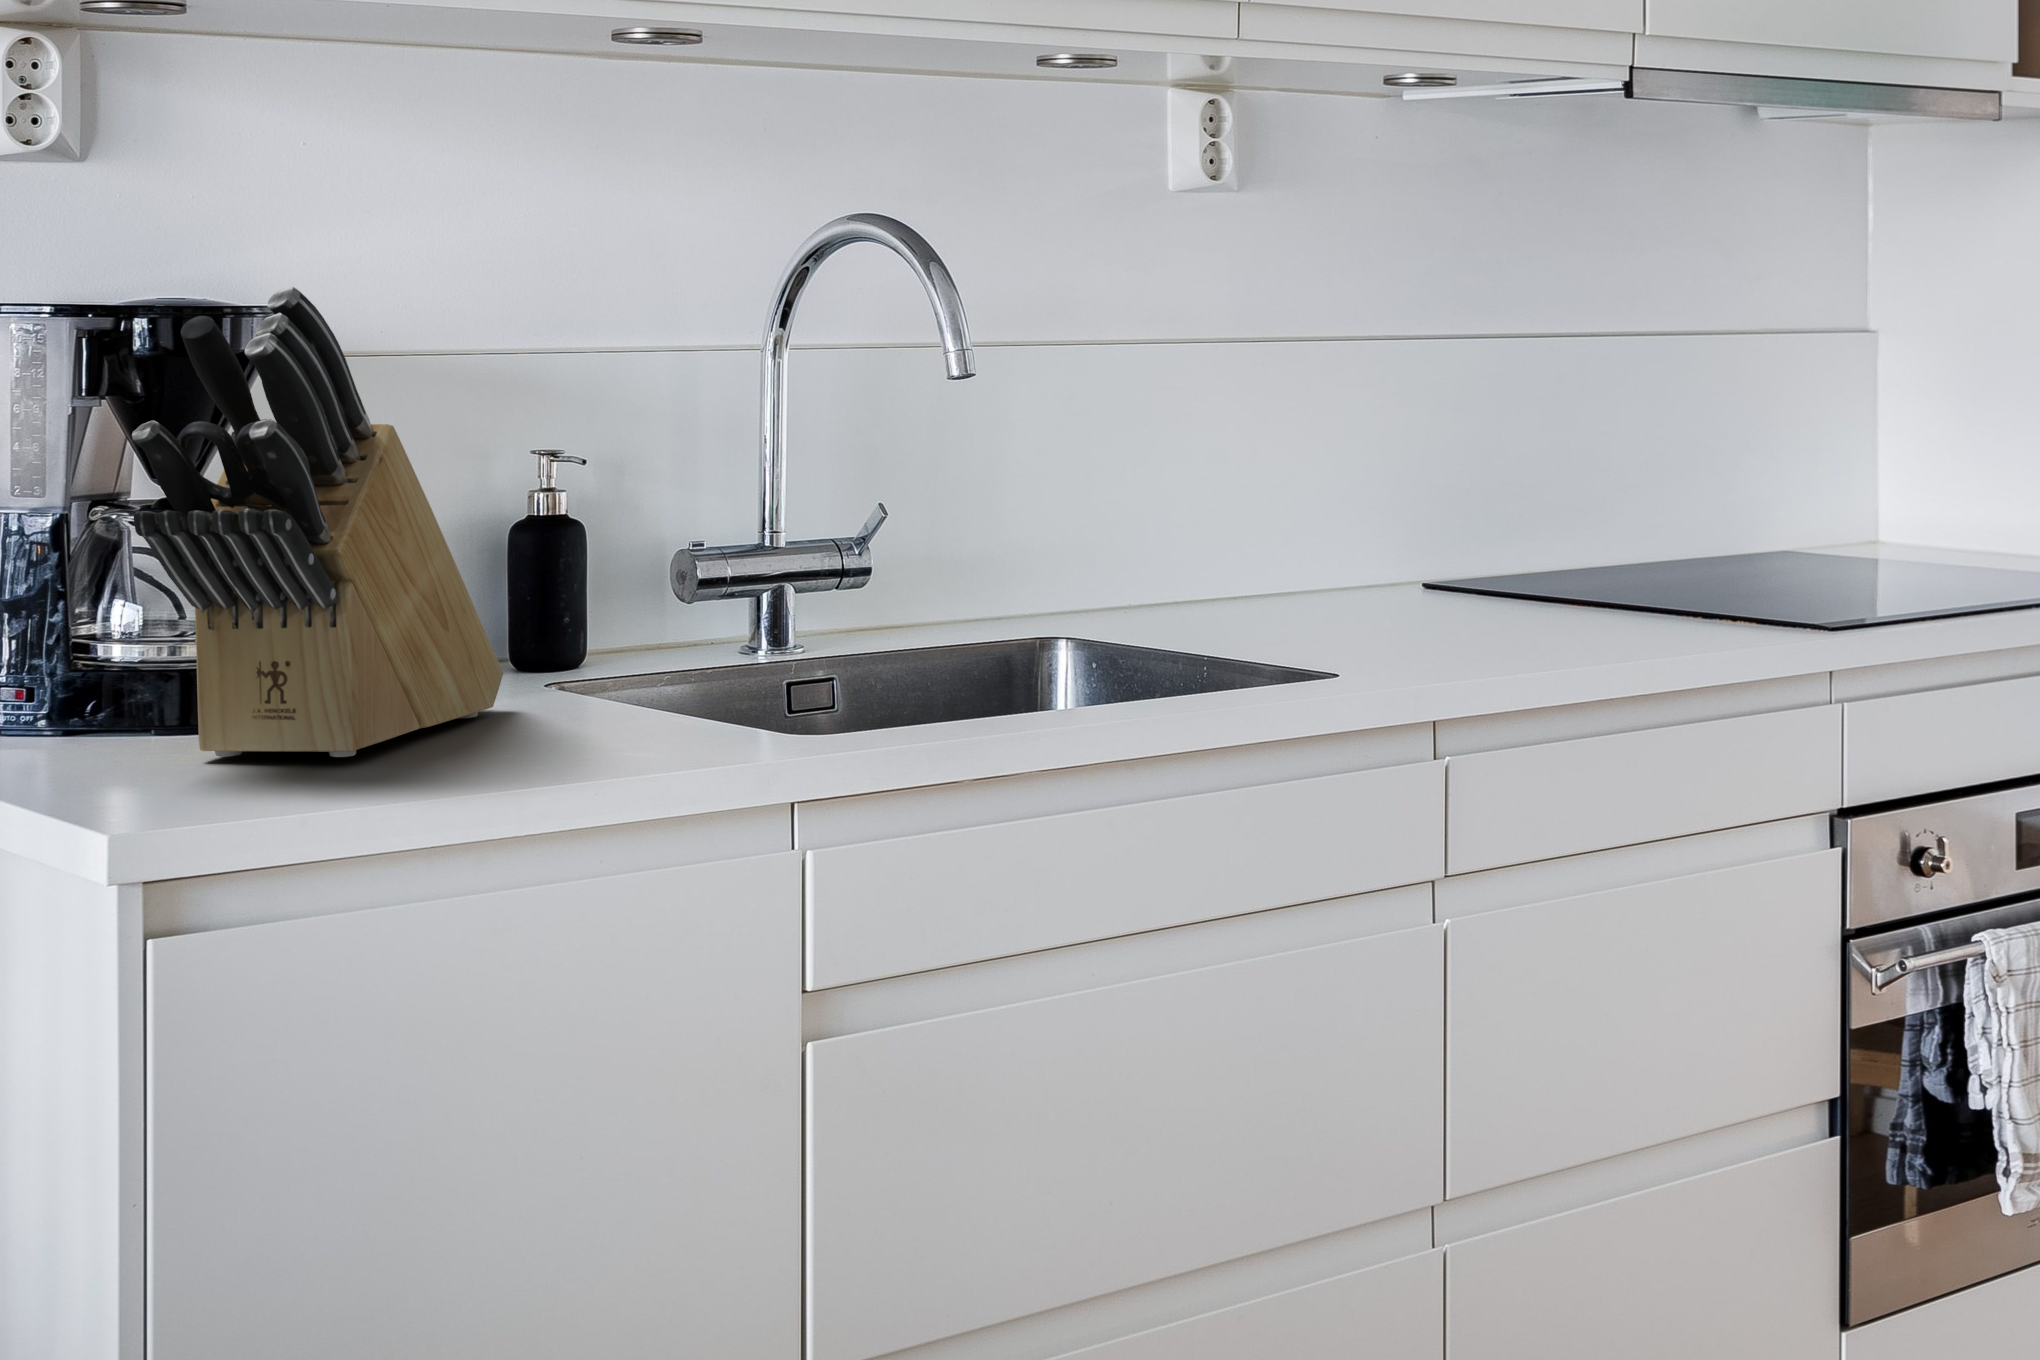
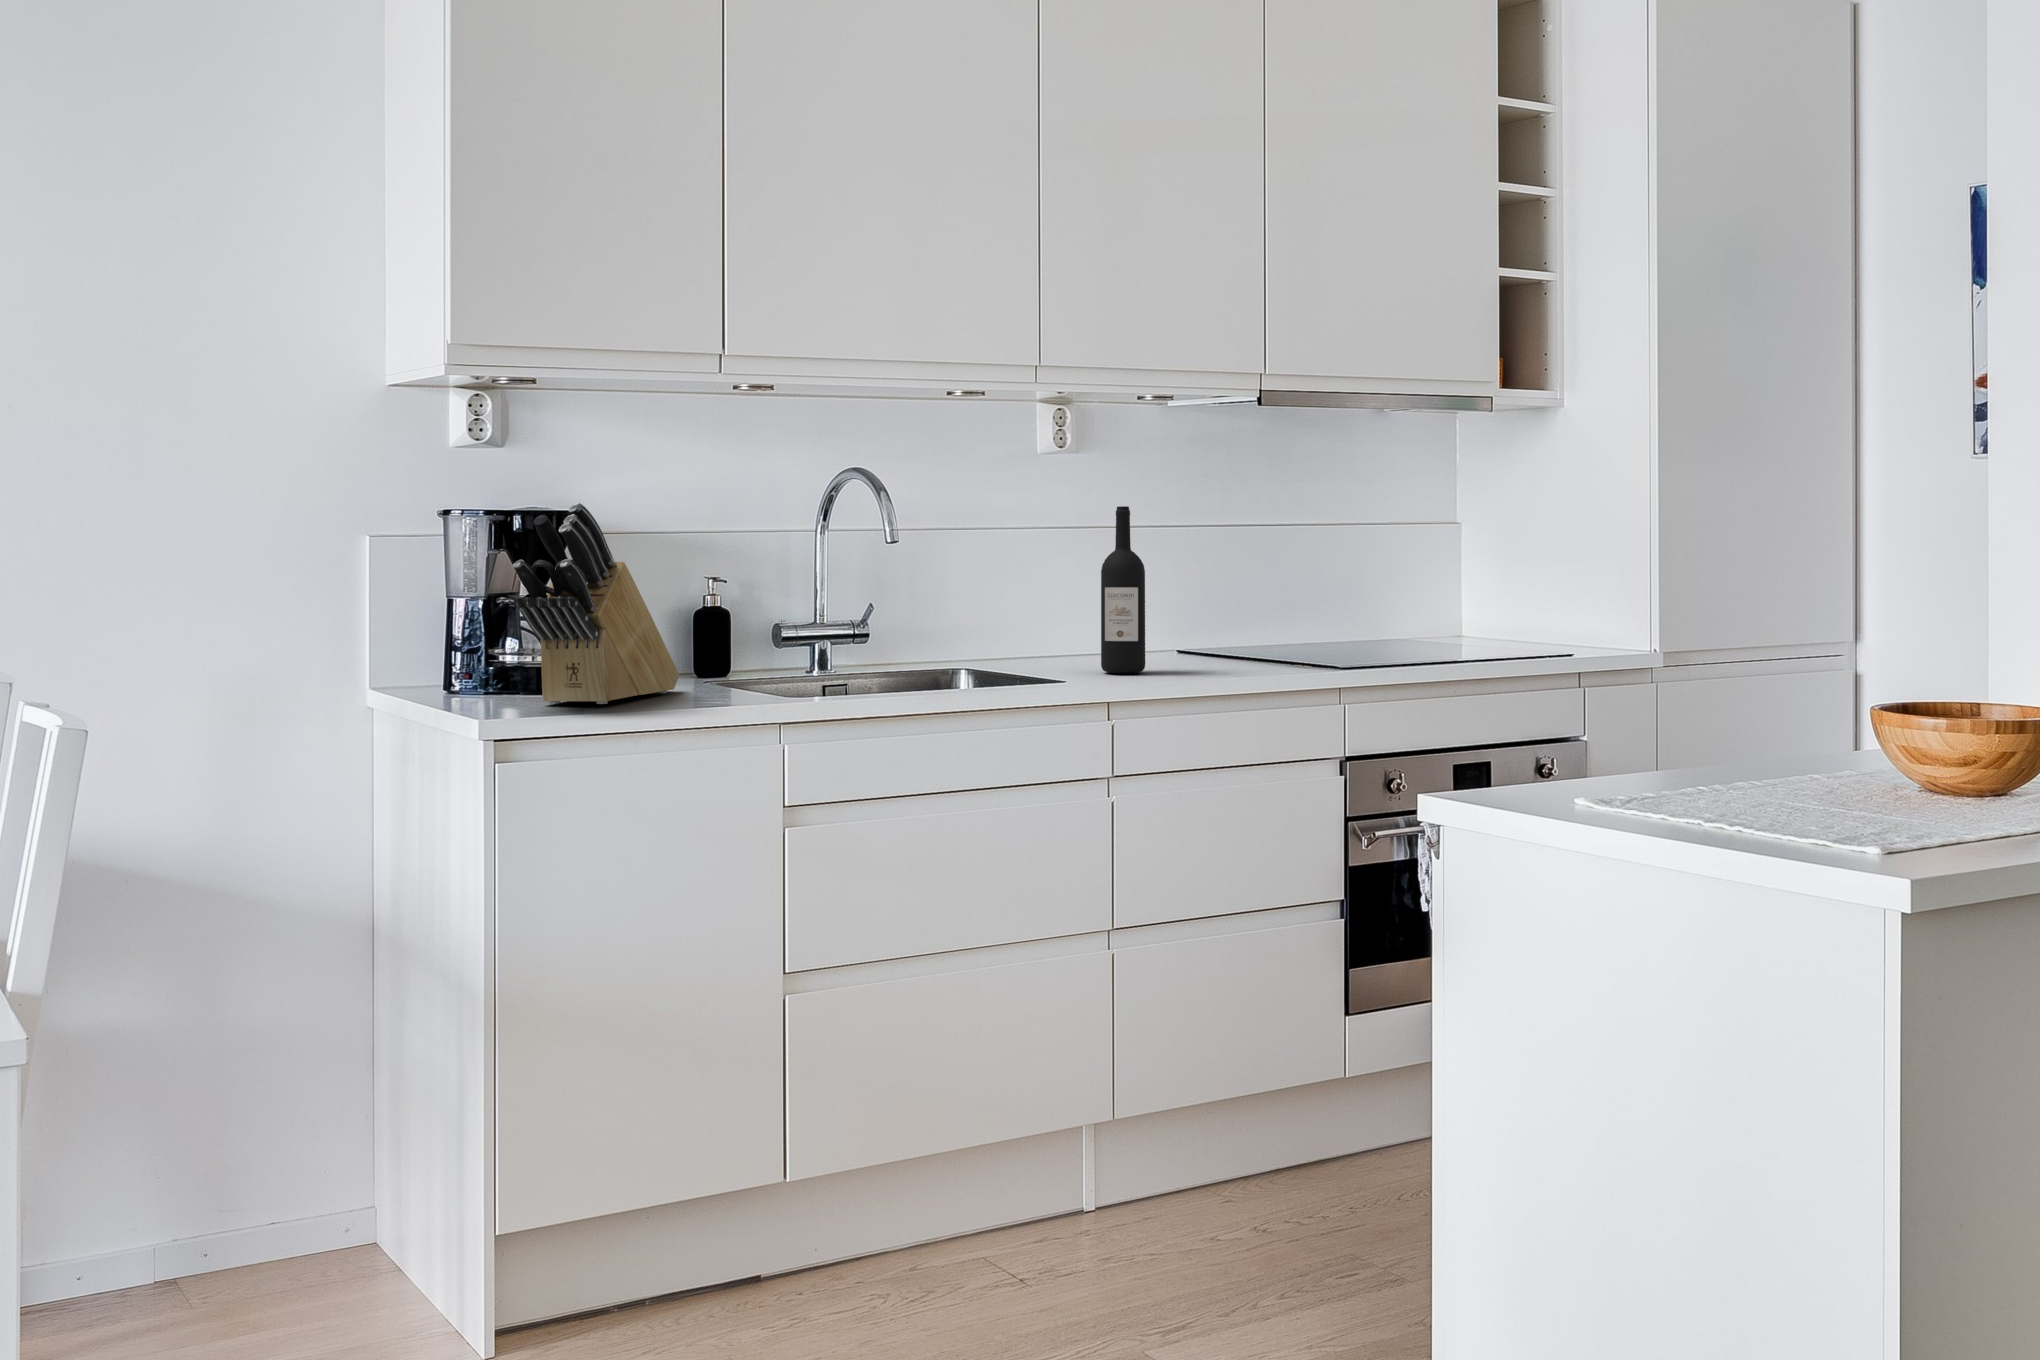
wine bottle: none [1350,306,1440,645] -> present [1101,506,1145,673]

